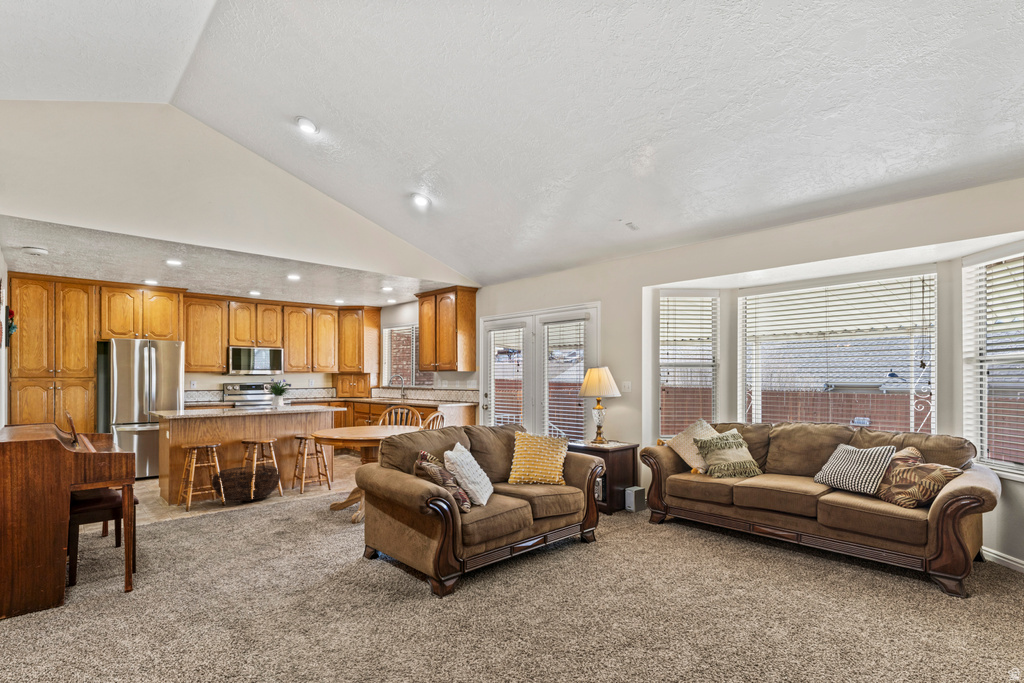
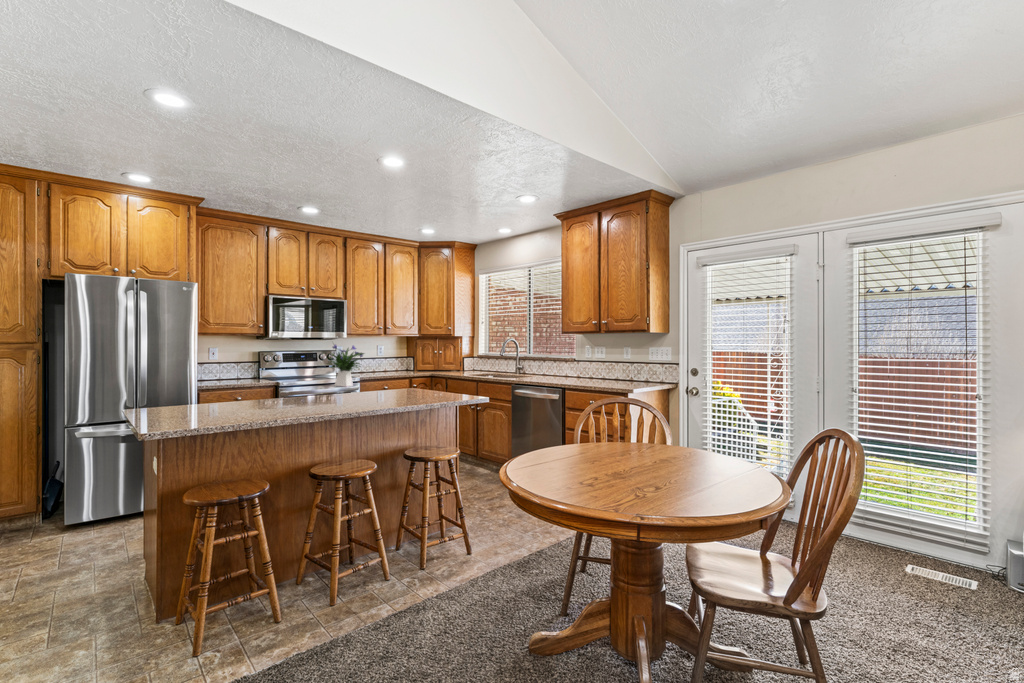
basket: present [212,466,280,502] -> none [251,519,384,607]

